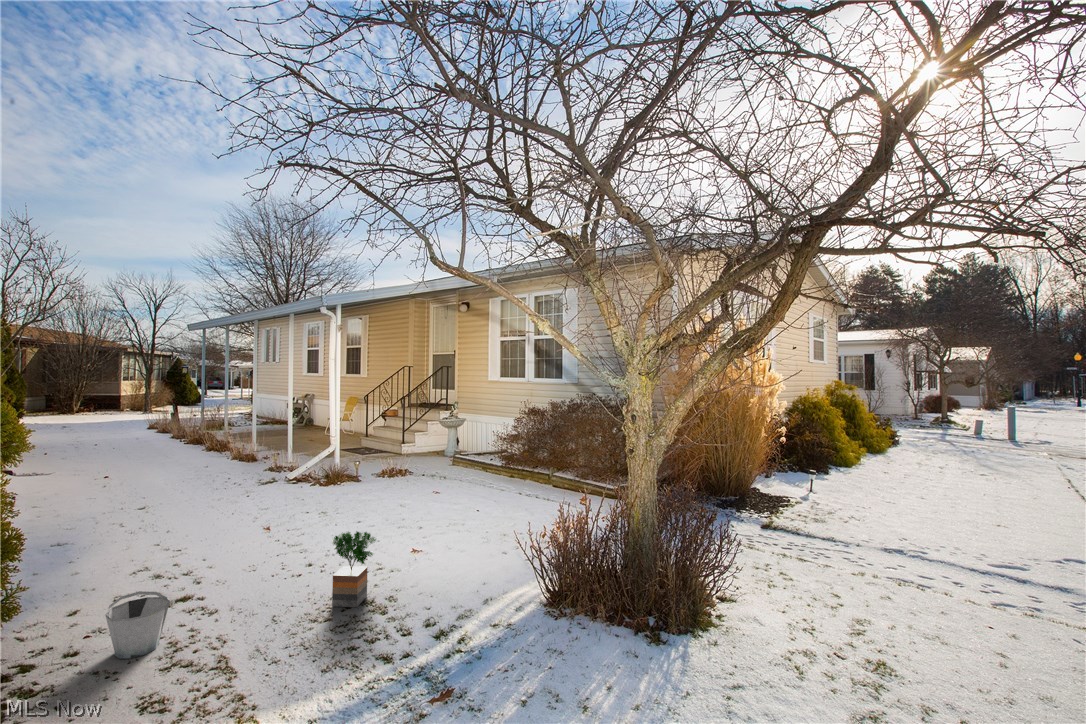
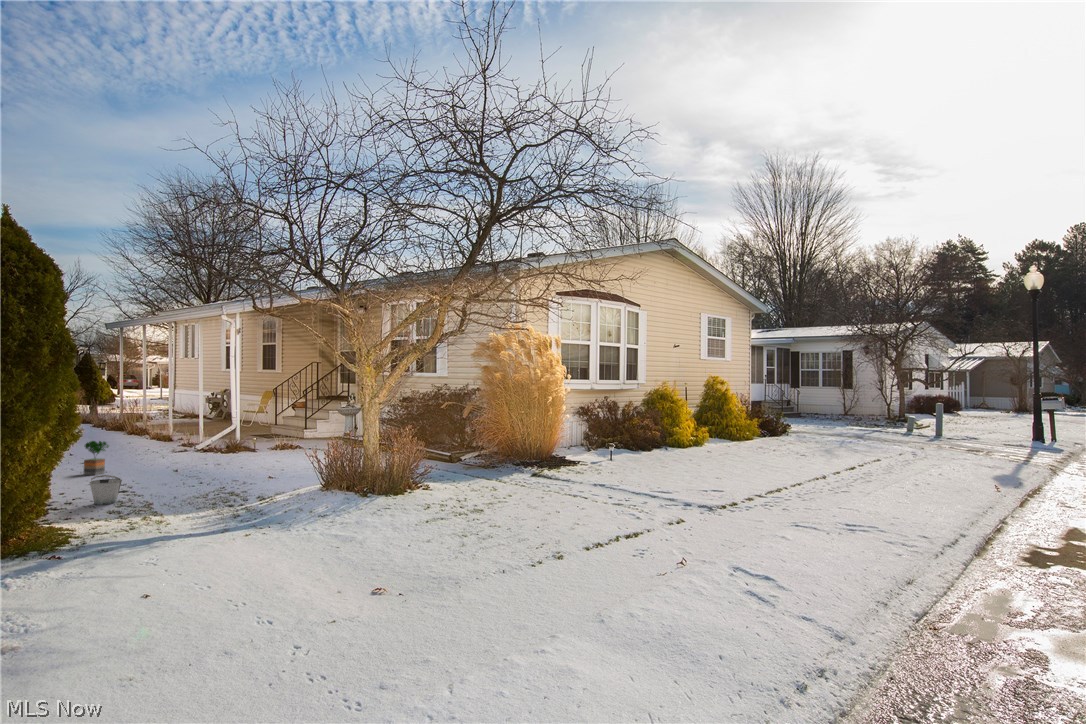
potted tree: present [332,531,376,607] -> present [84,441,109,475]

